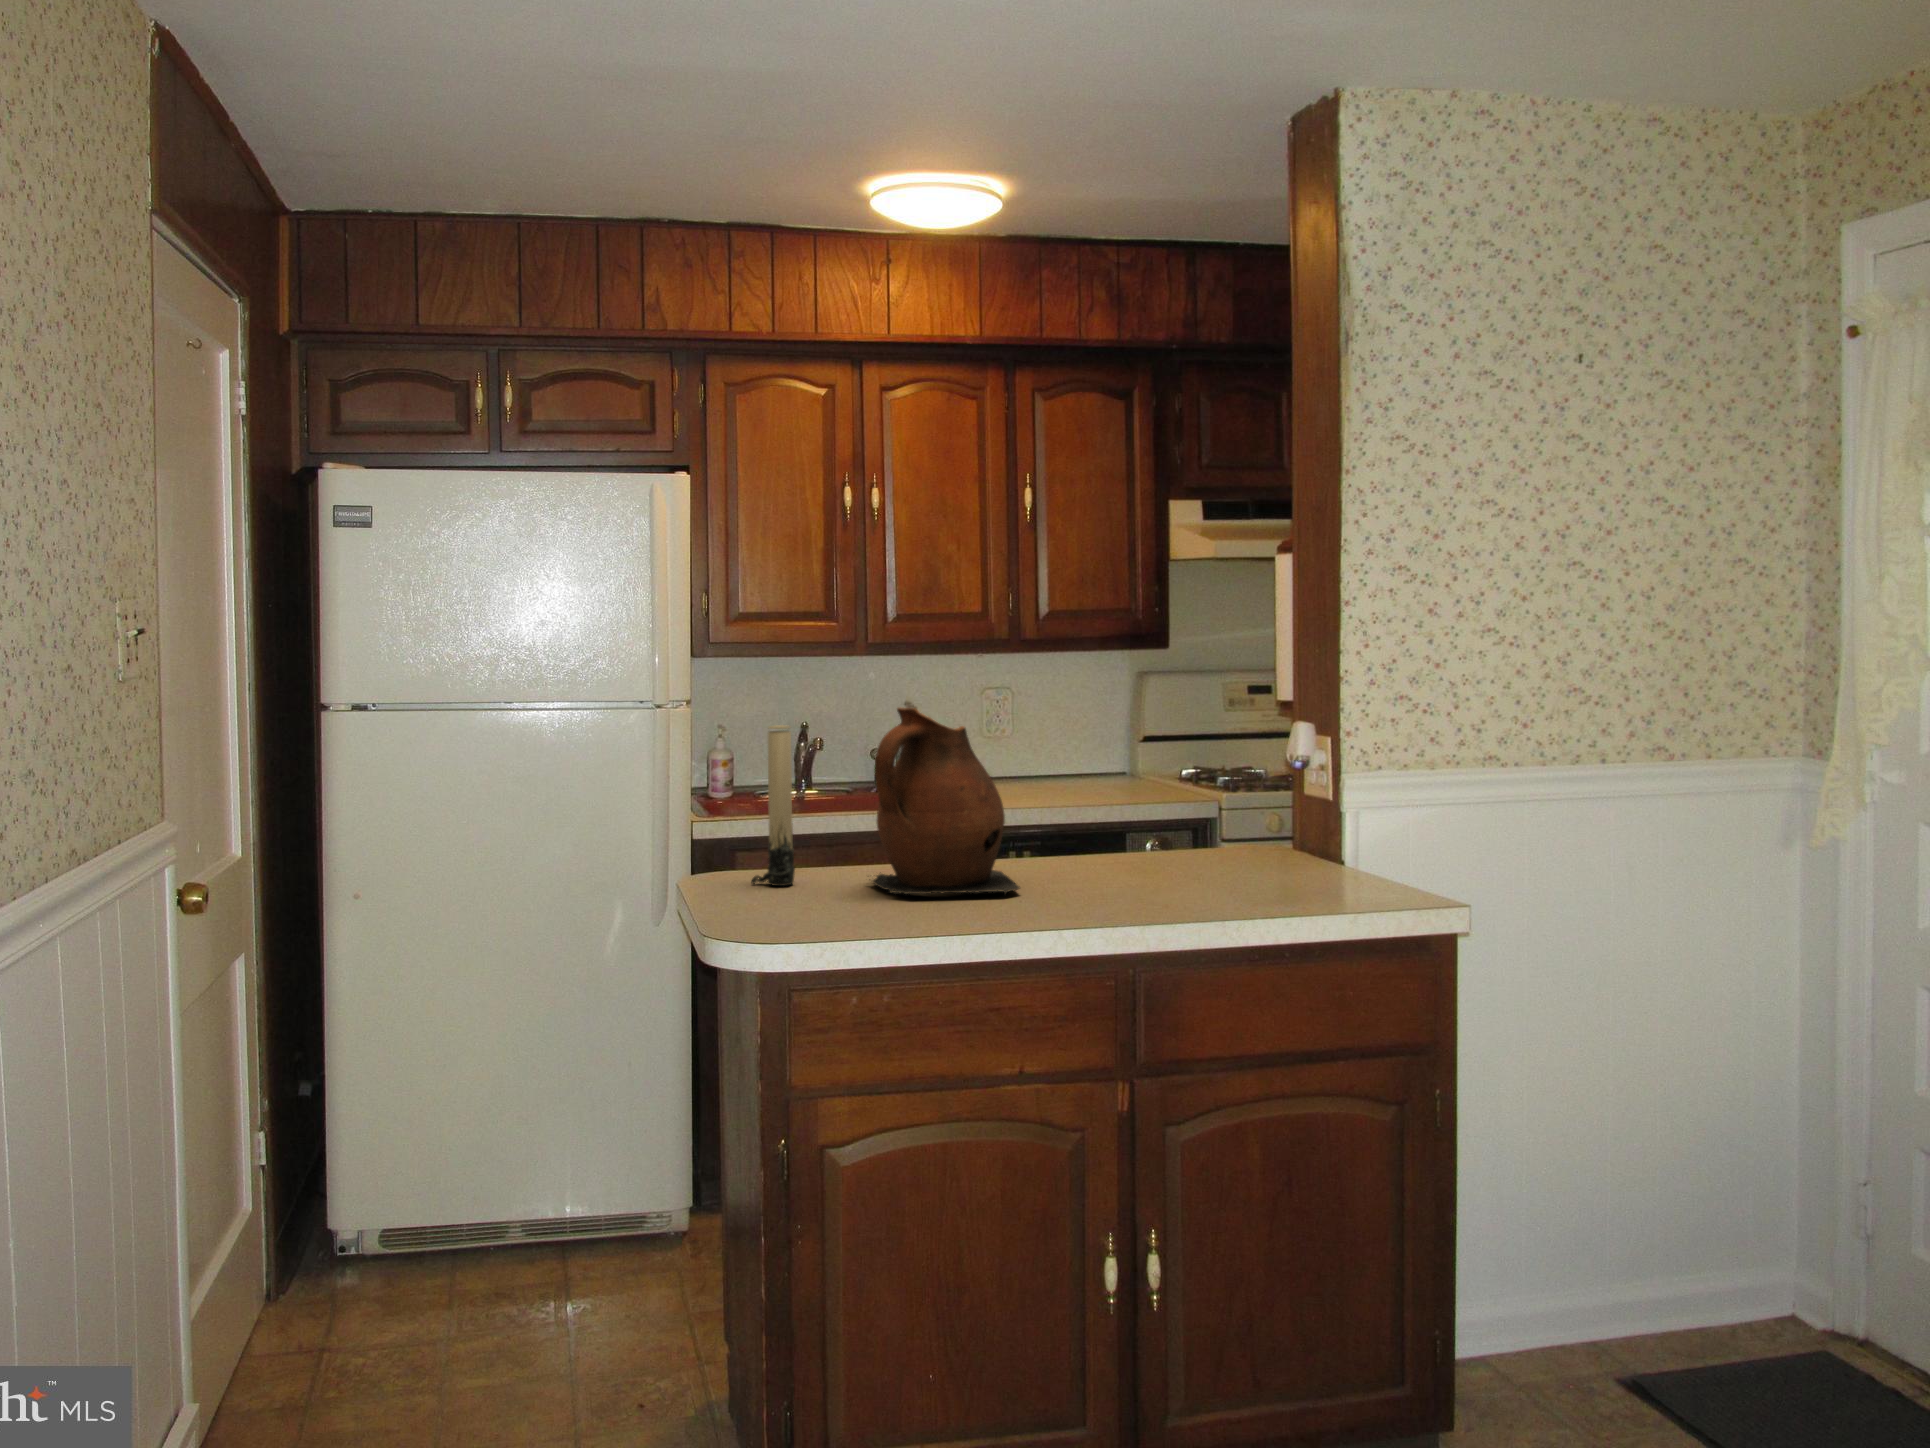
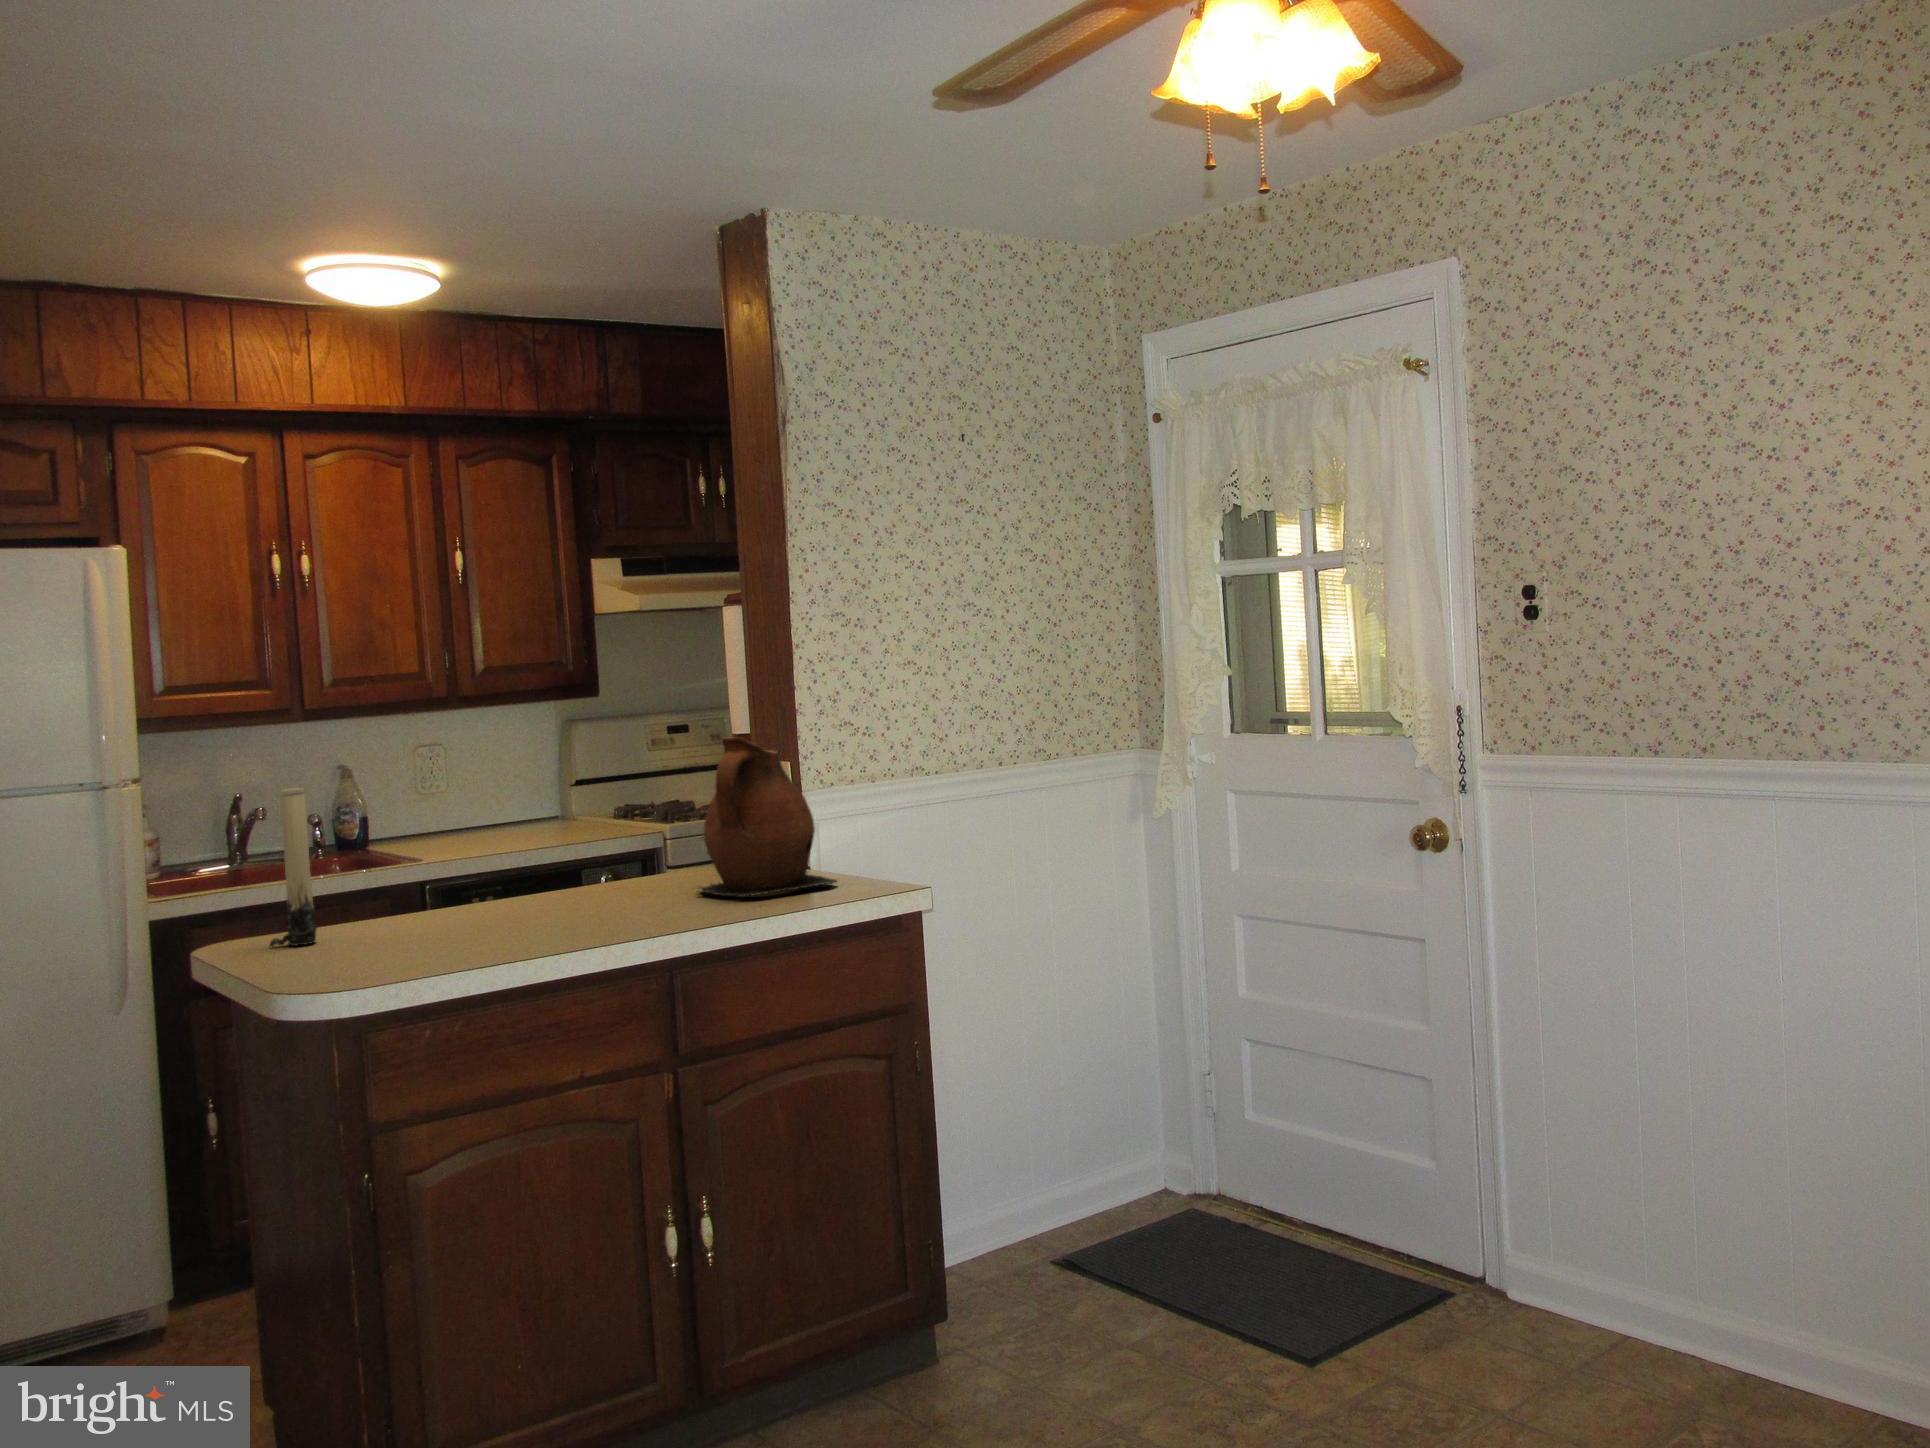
ceramic pitcher: present [872,707,1020,894] -> present [700,737,837,897]

